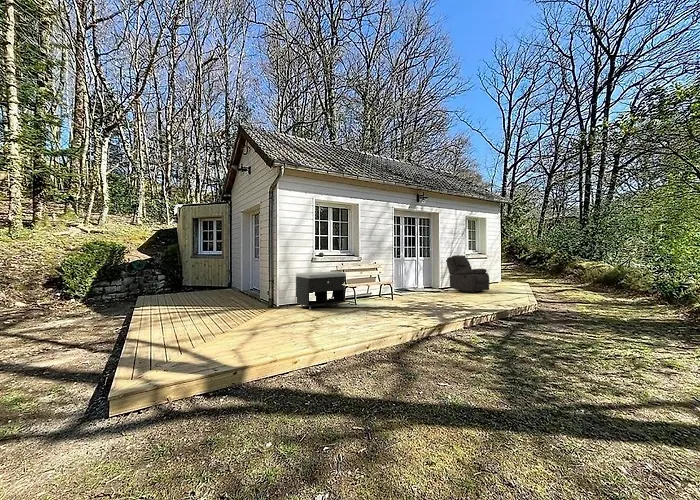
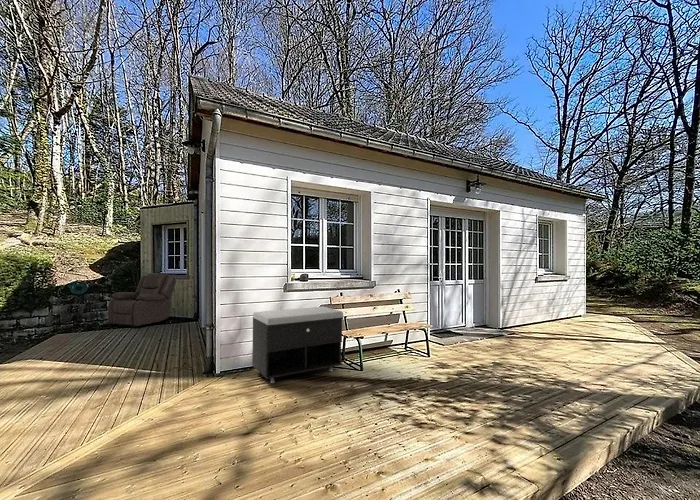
chair: present [446,255,490,293] -> present [108,273,176,327]

